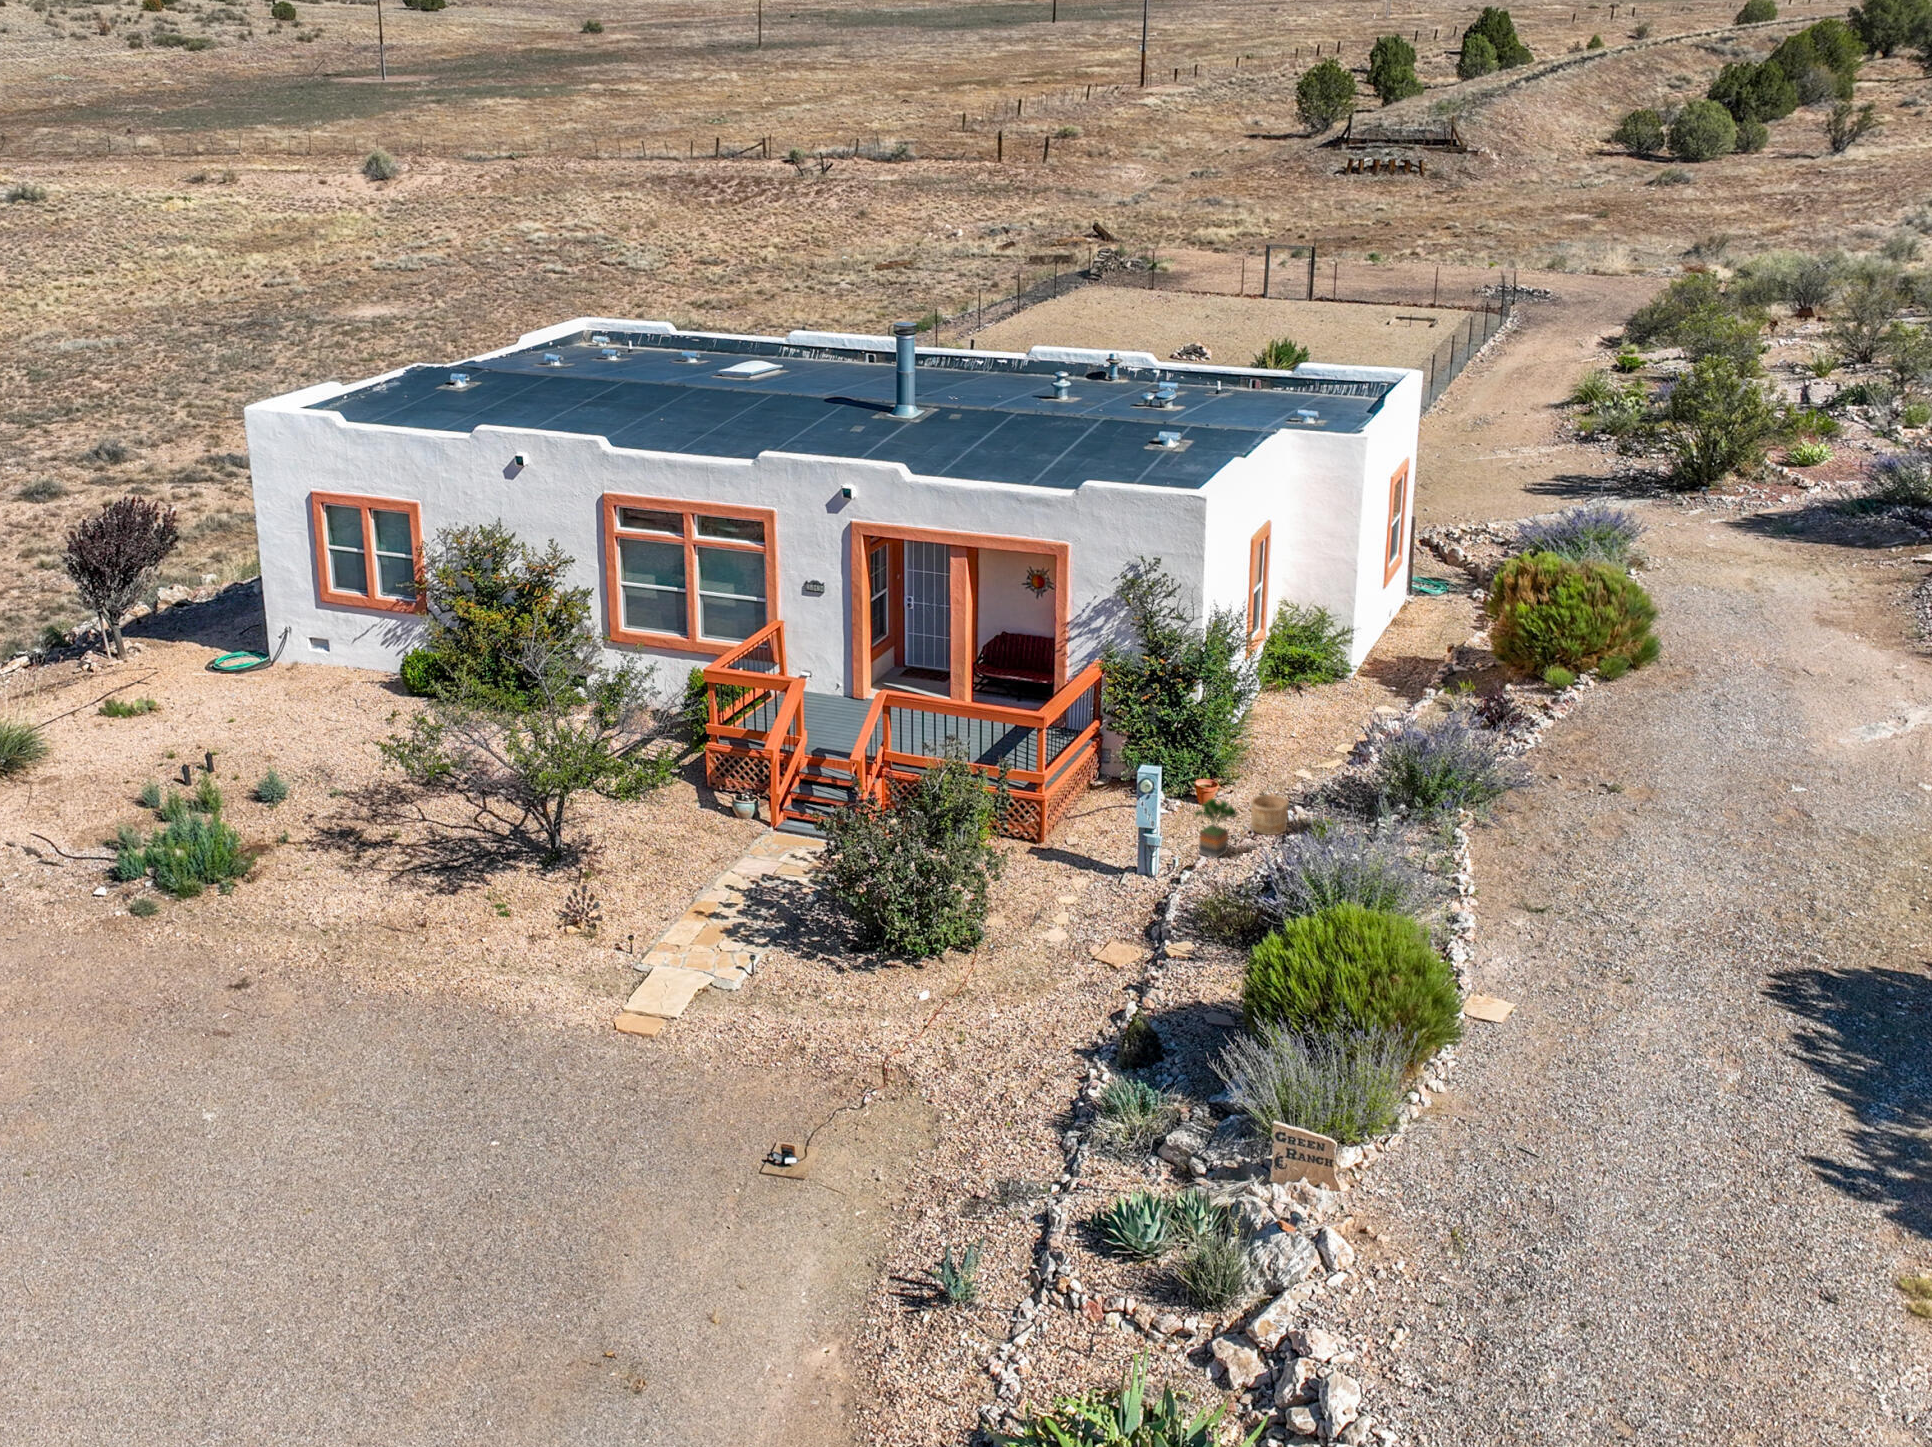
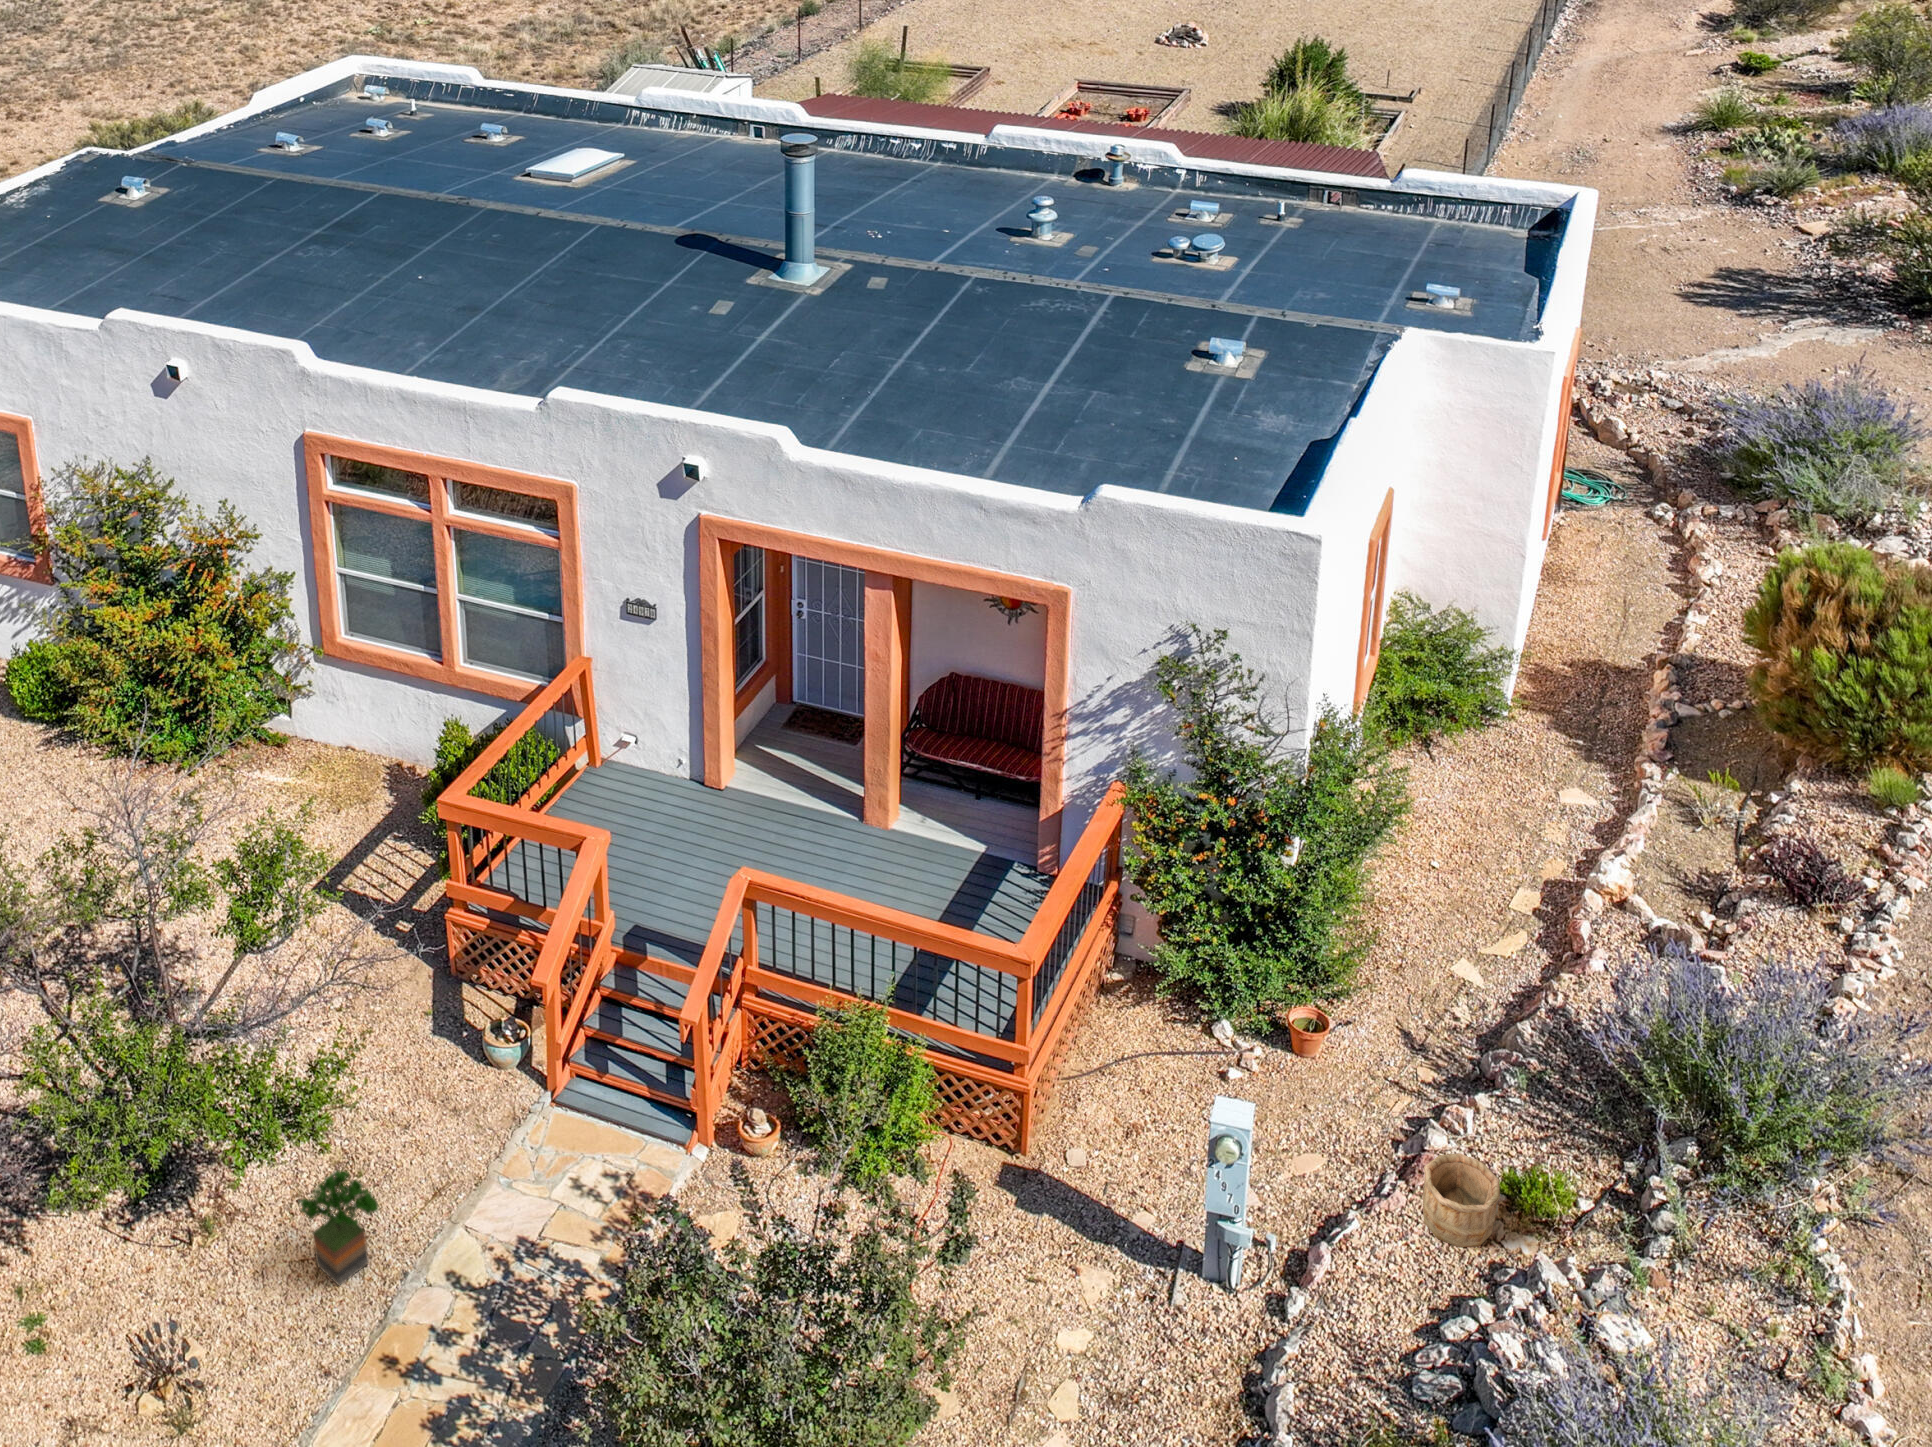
potted tree: present [1195,799,1237,858] -> present [300,1170,379,1285]

